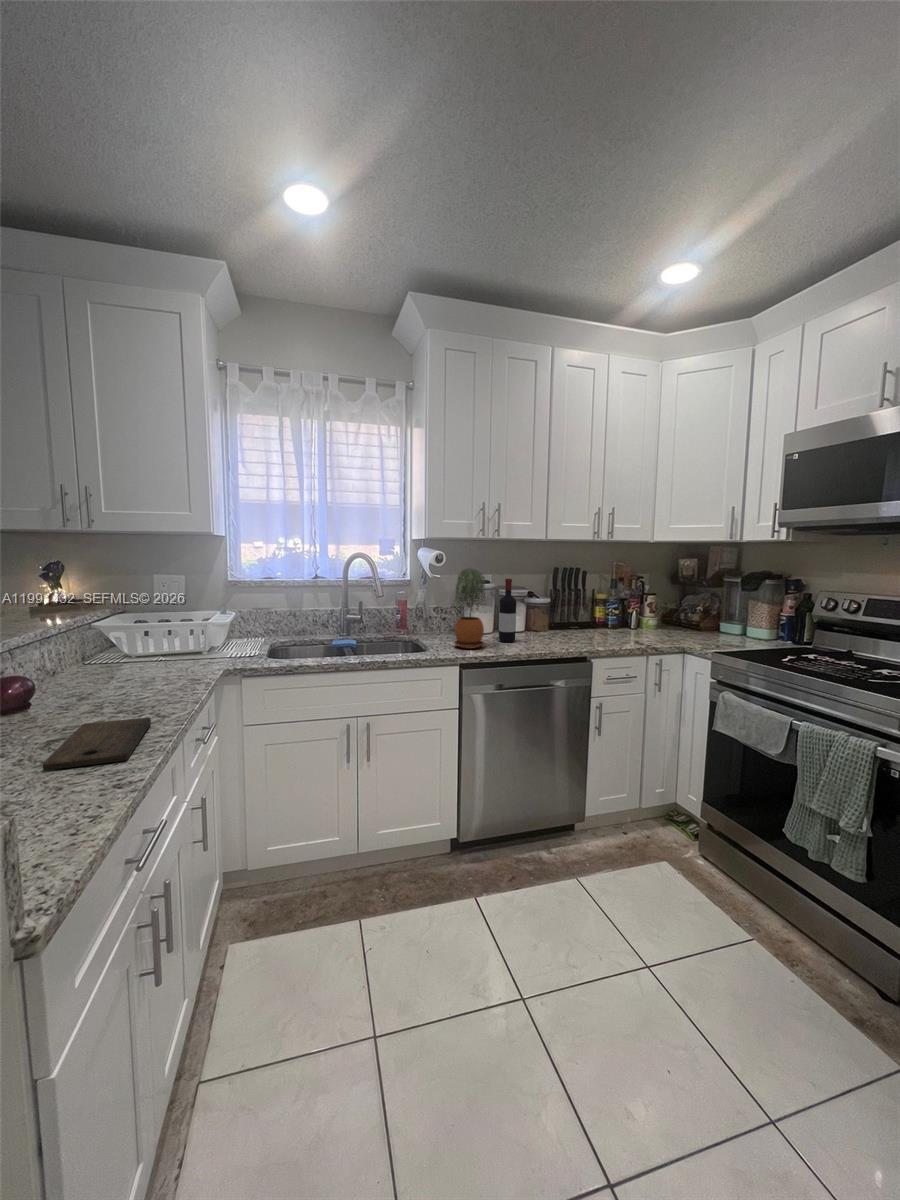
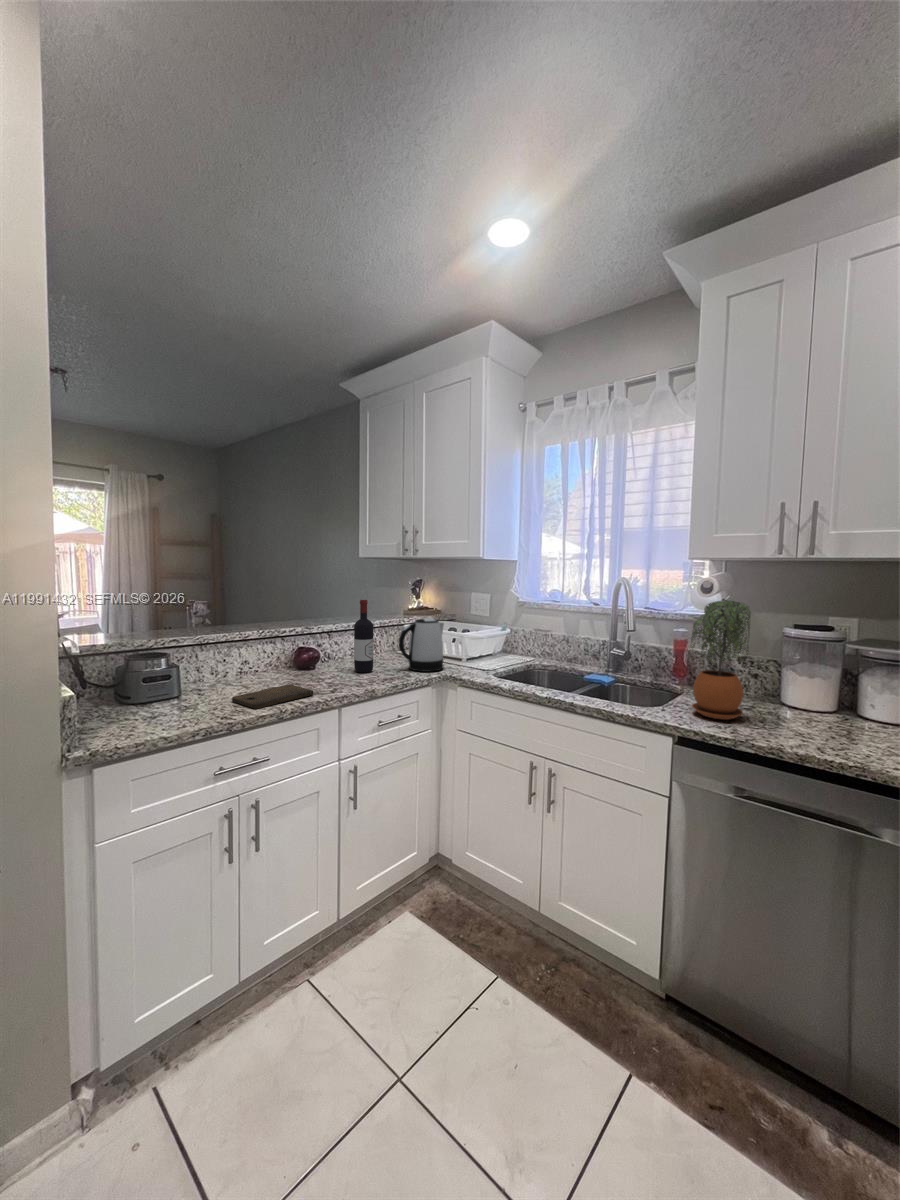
wine bottle: present [499,579,517,642] -> present [354,600,373,673]
kettle: none [157,606,210,673] -> present [399,618,444,672]

